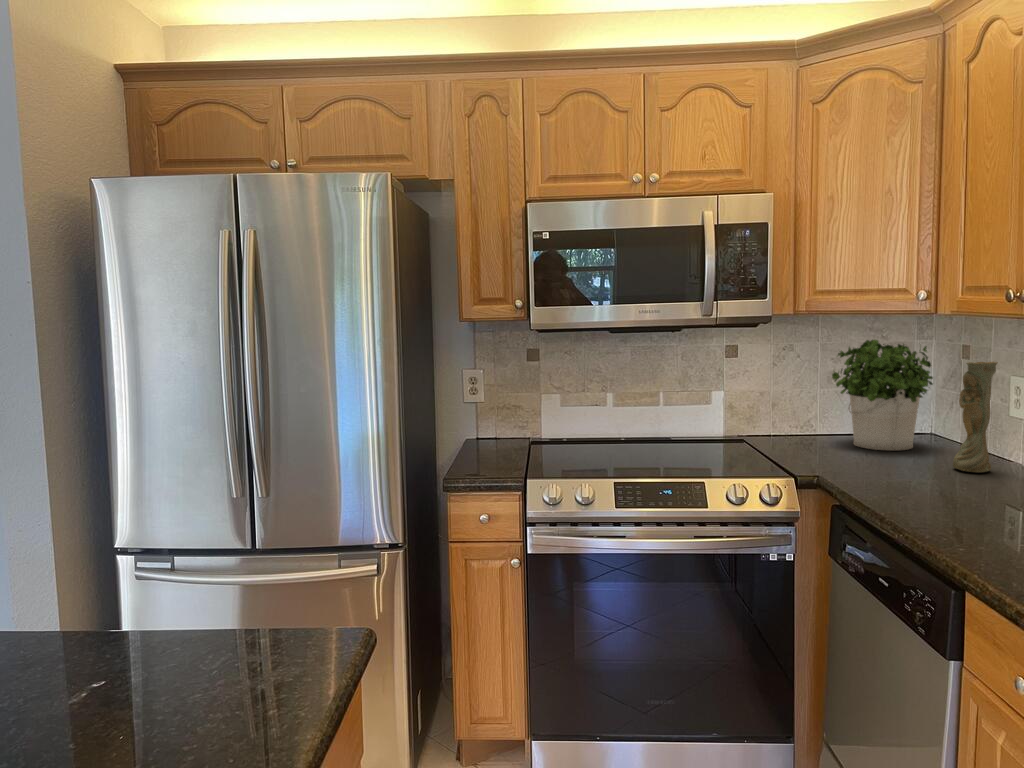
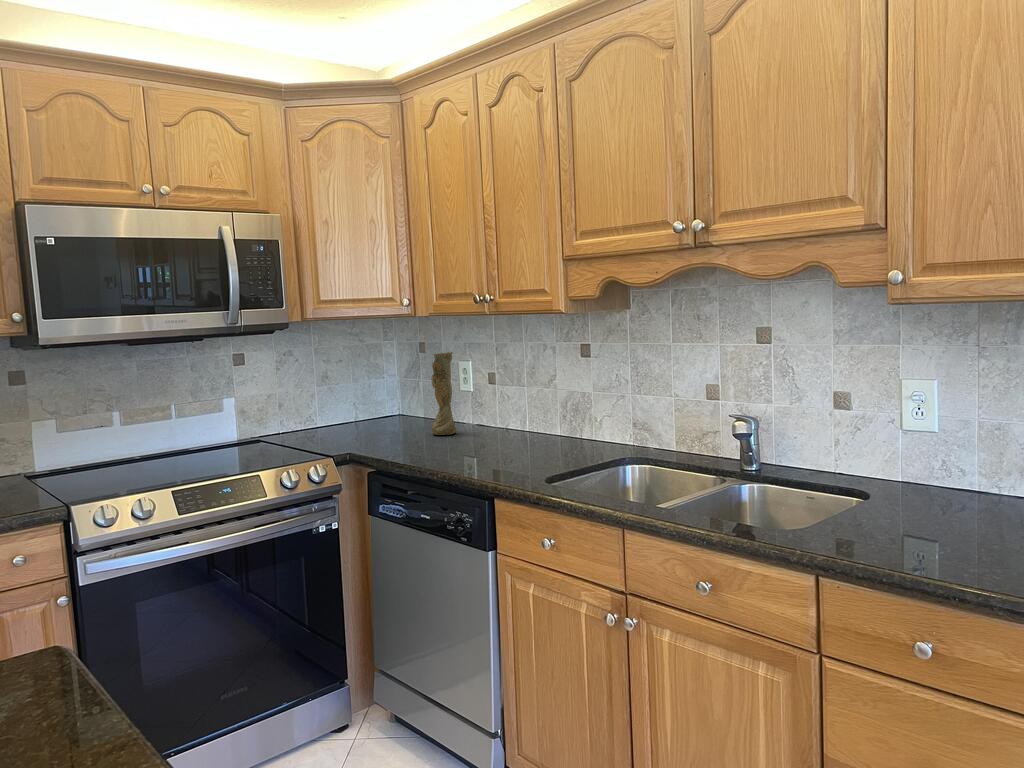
potted plant: present [832,340,933,451] -> none [330,341,405,432]

